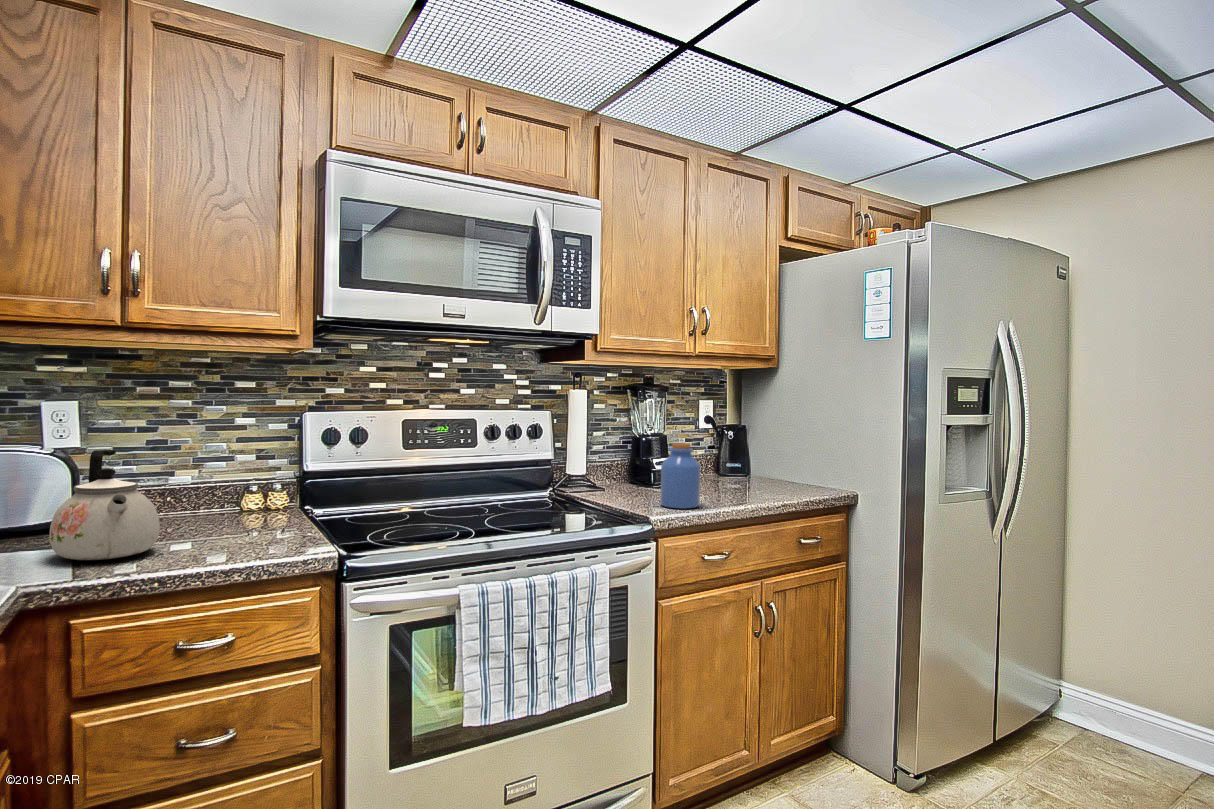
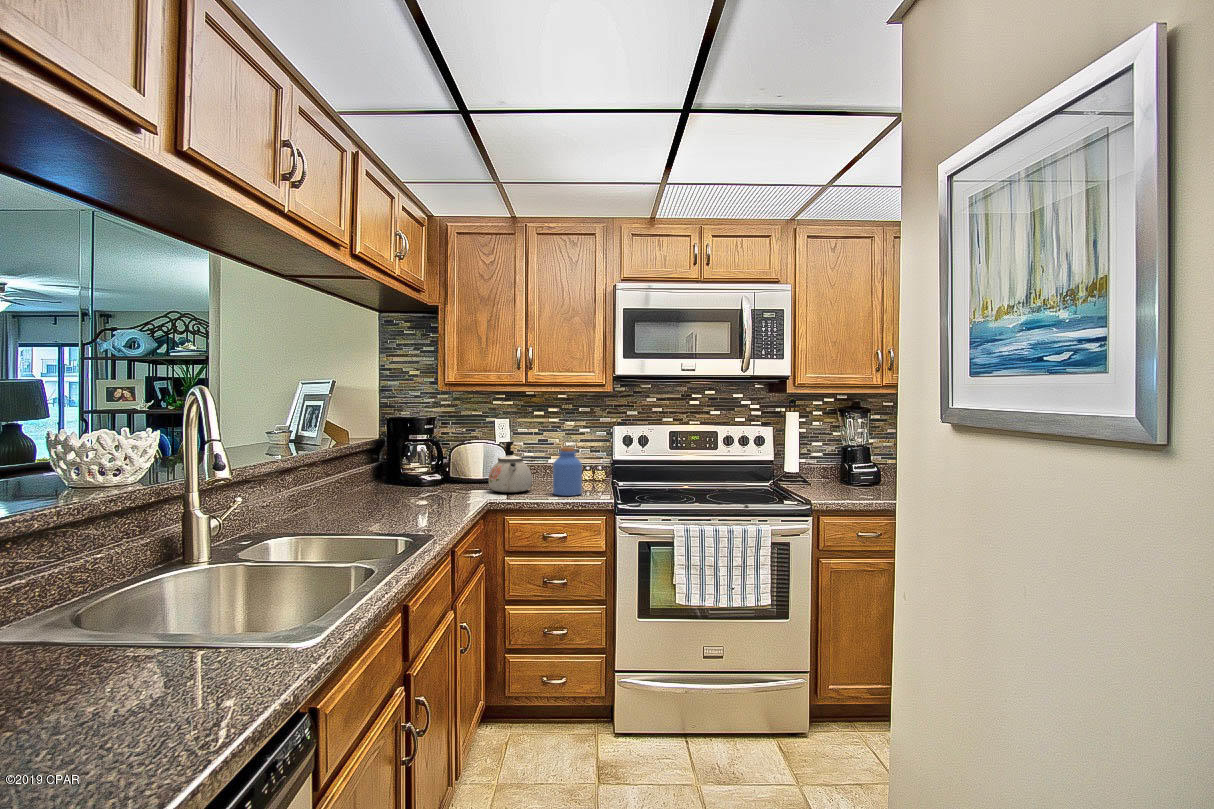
jar: present [660,443,700,509] -> present [553,447,582,496]

